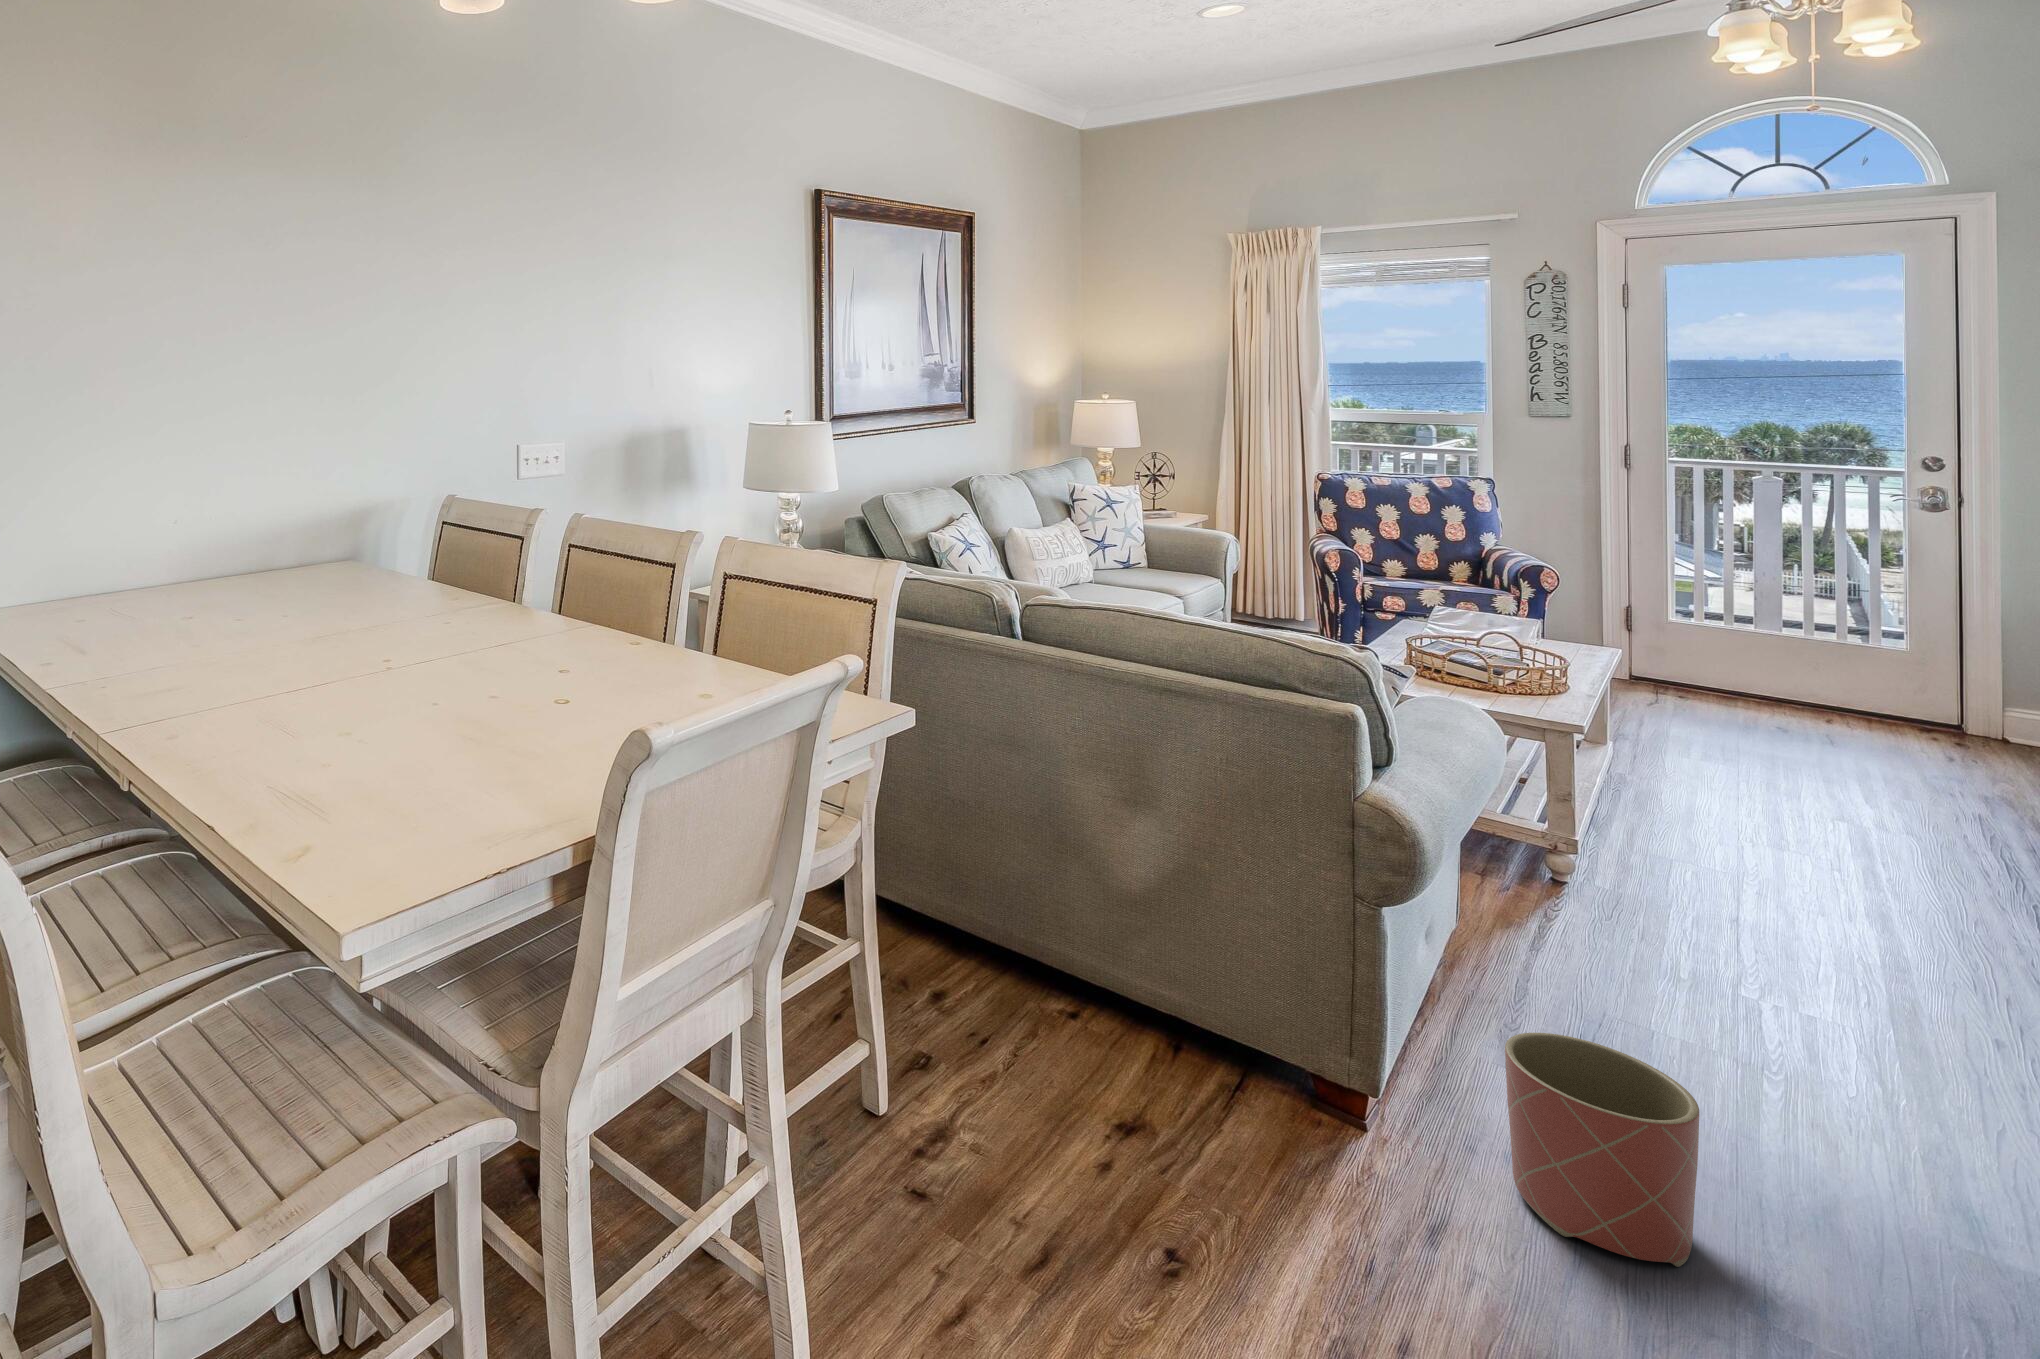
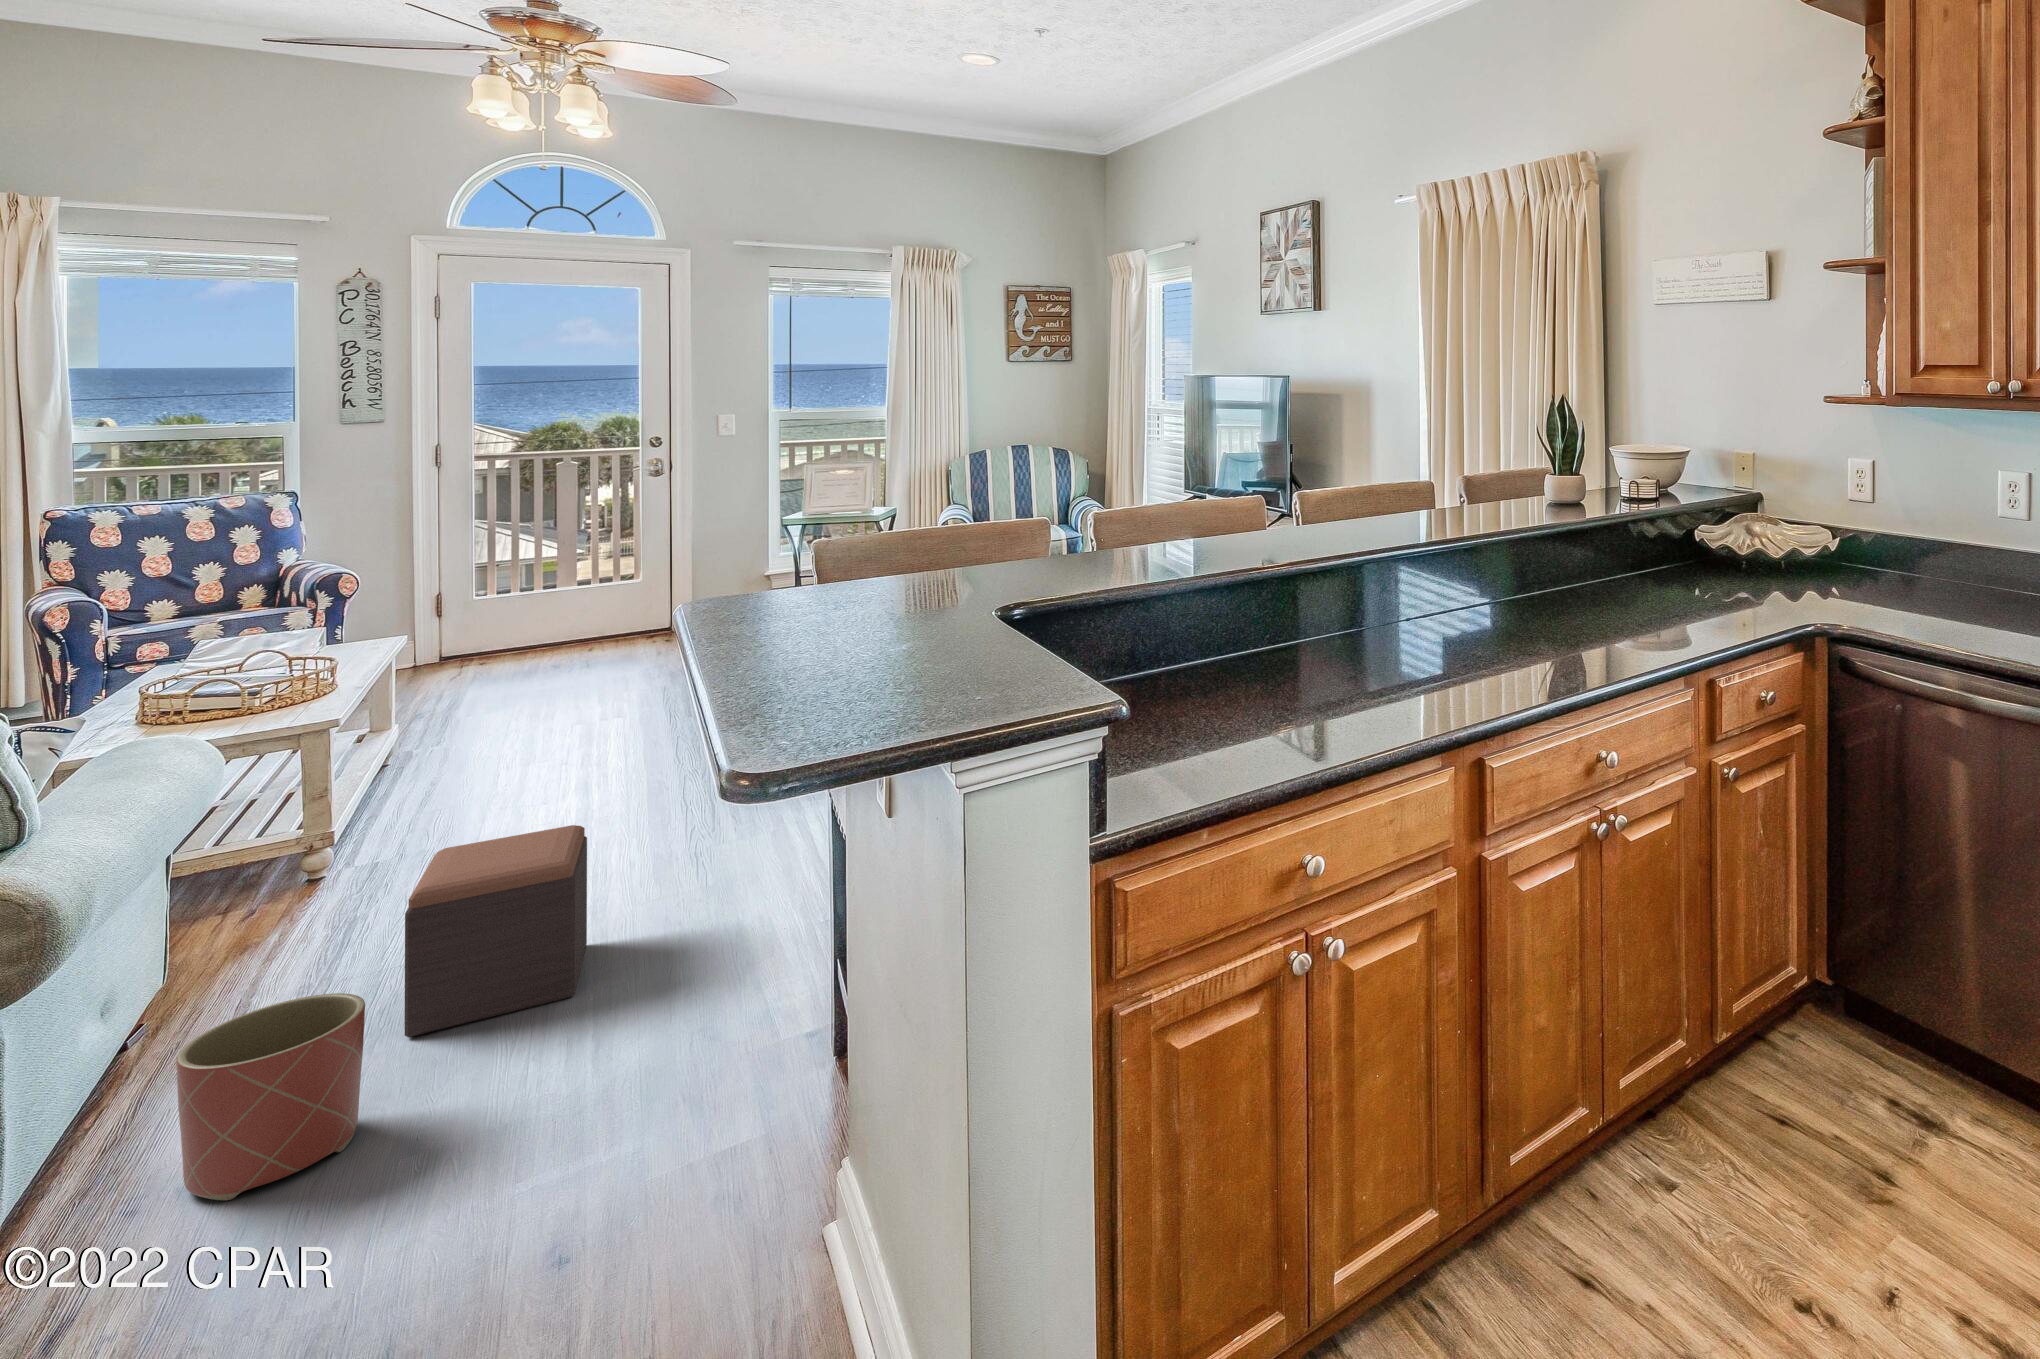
footstool: none [1718,940,1981,1253] -> present [405,825,587,1037]

